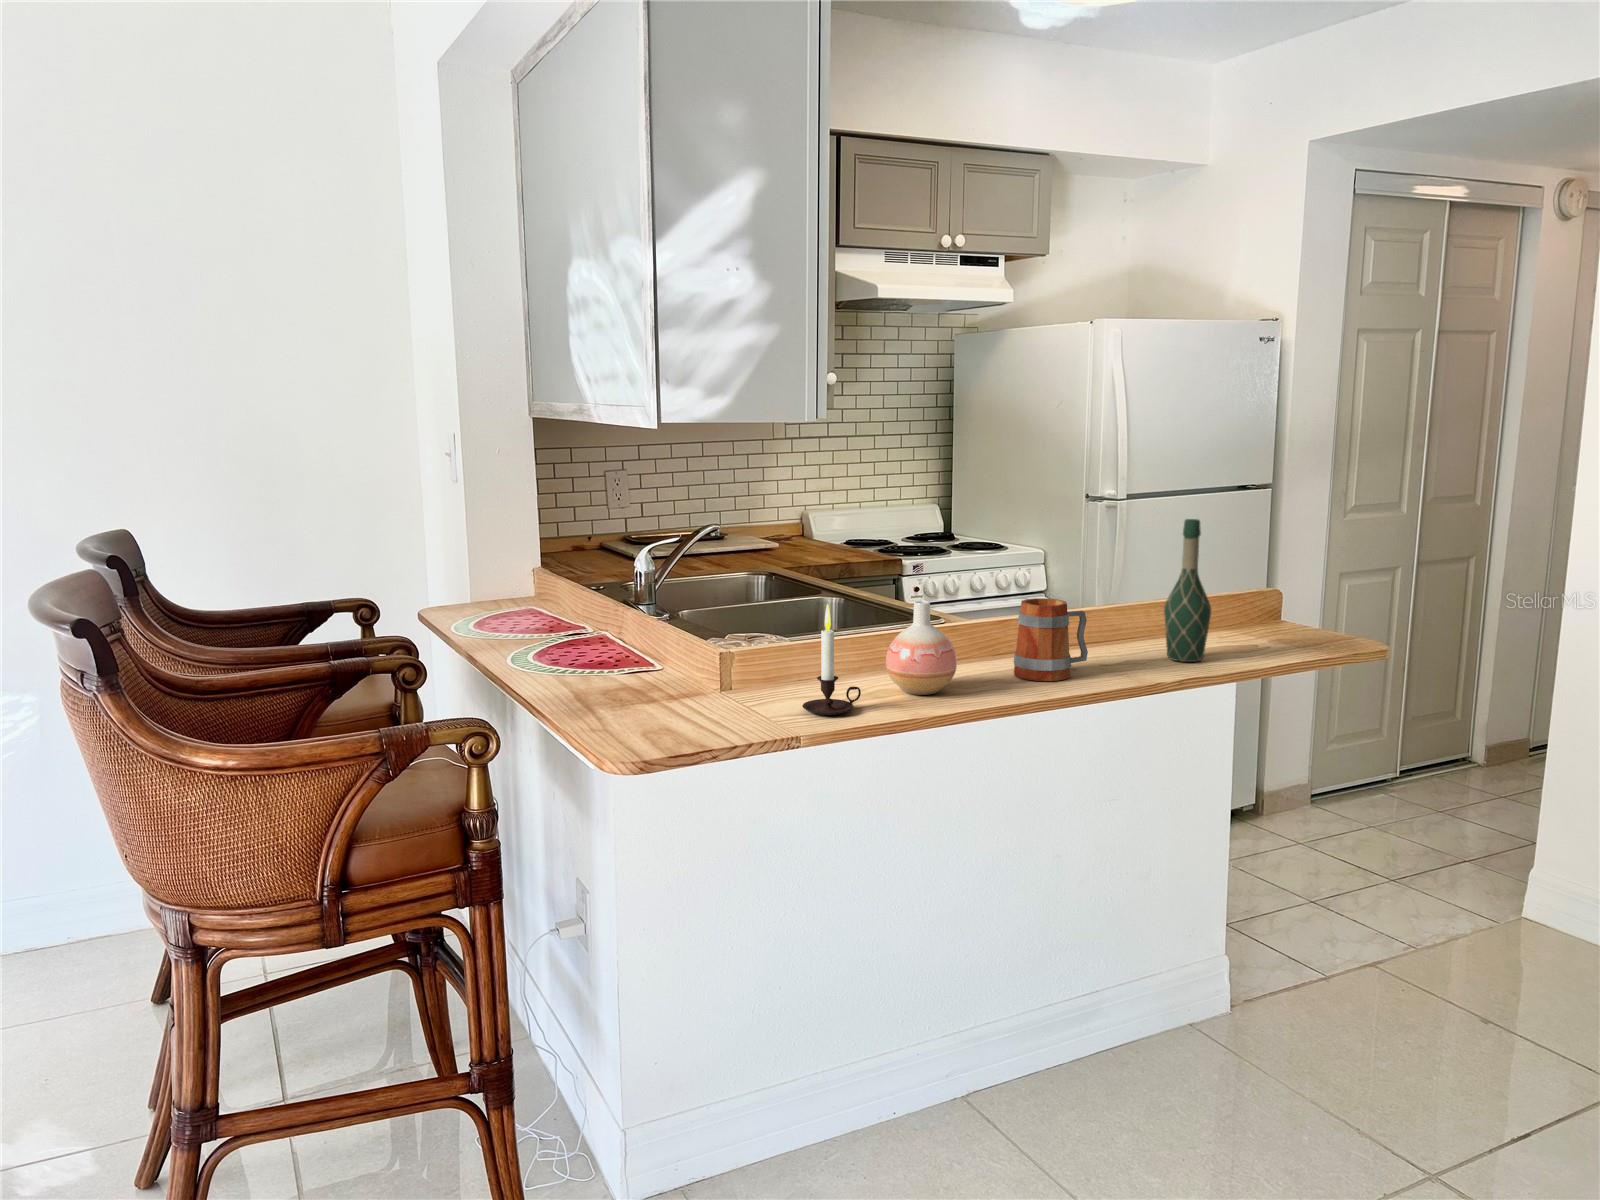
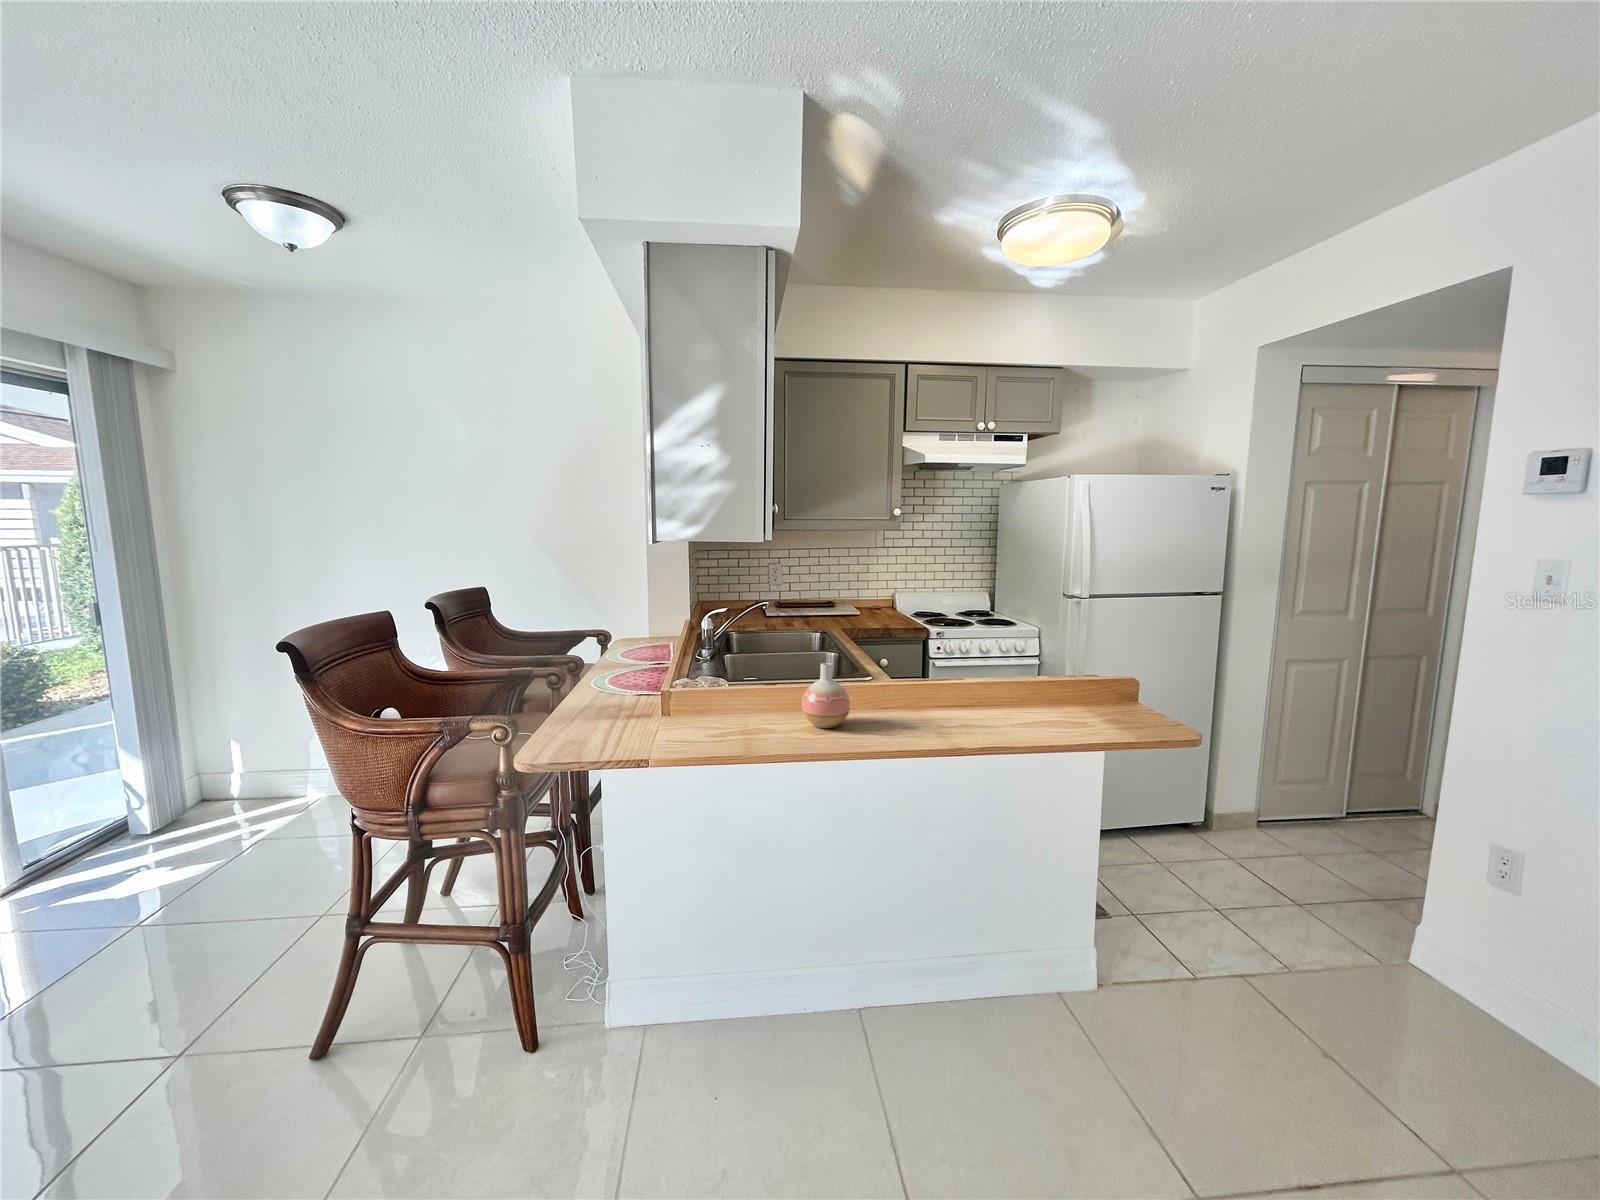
wine bottle: present [1164,519,1211,662] -> none [1033,617,1070,724]
mug: present [1014,598,1088,681] -> none [905,667,960,728]
candle: present [802,604,861,715] -> none [729,661,772,736]

